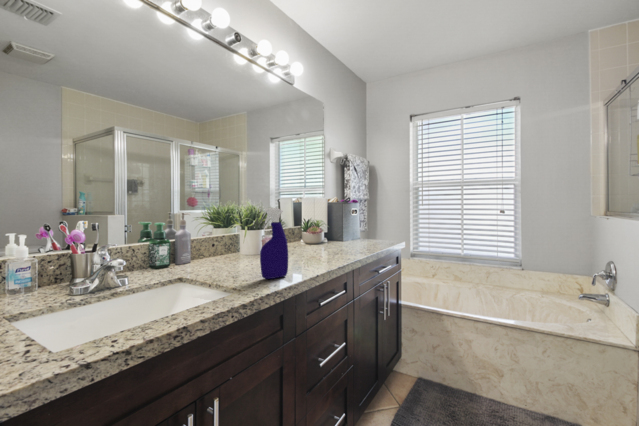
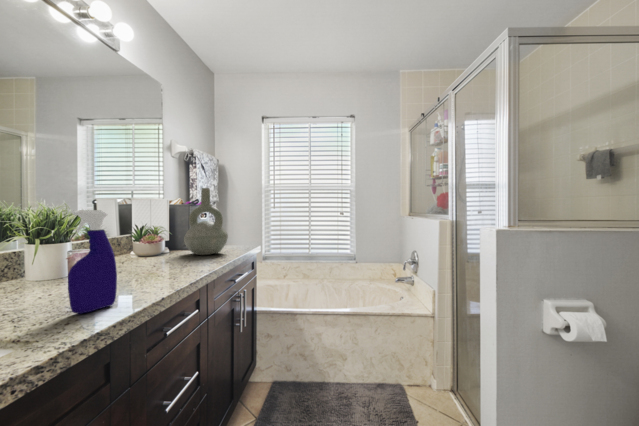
decorative vase: none [339,188,375,246] -> present [184,188,228,255]

